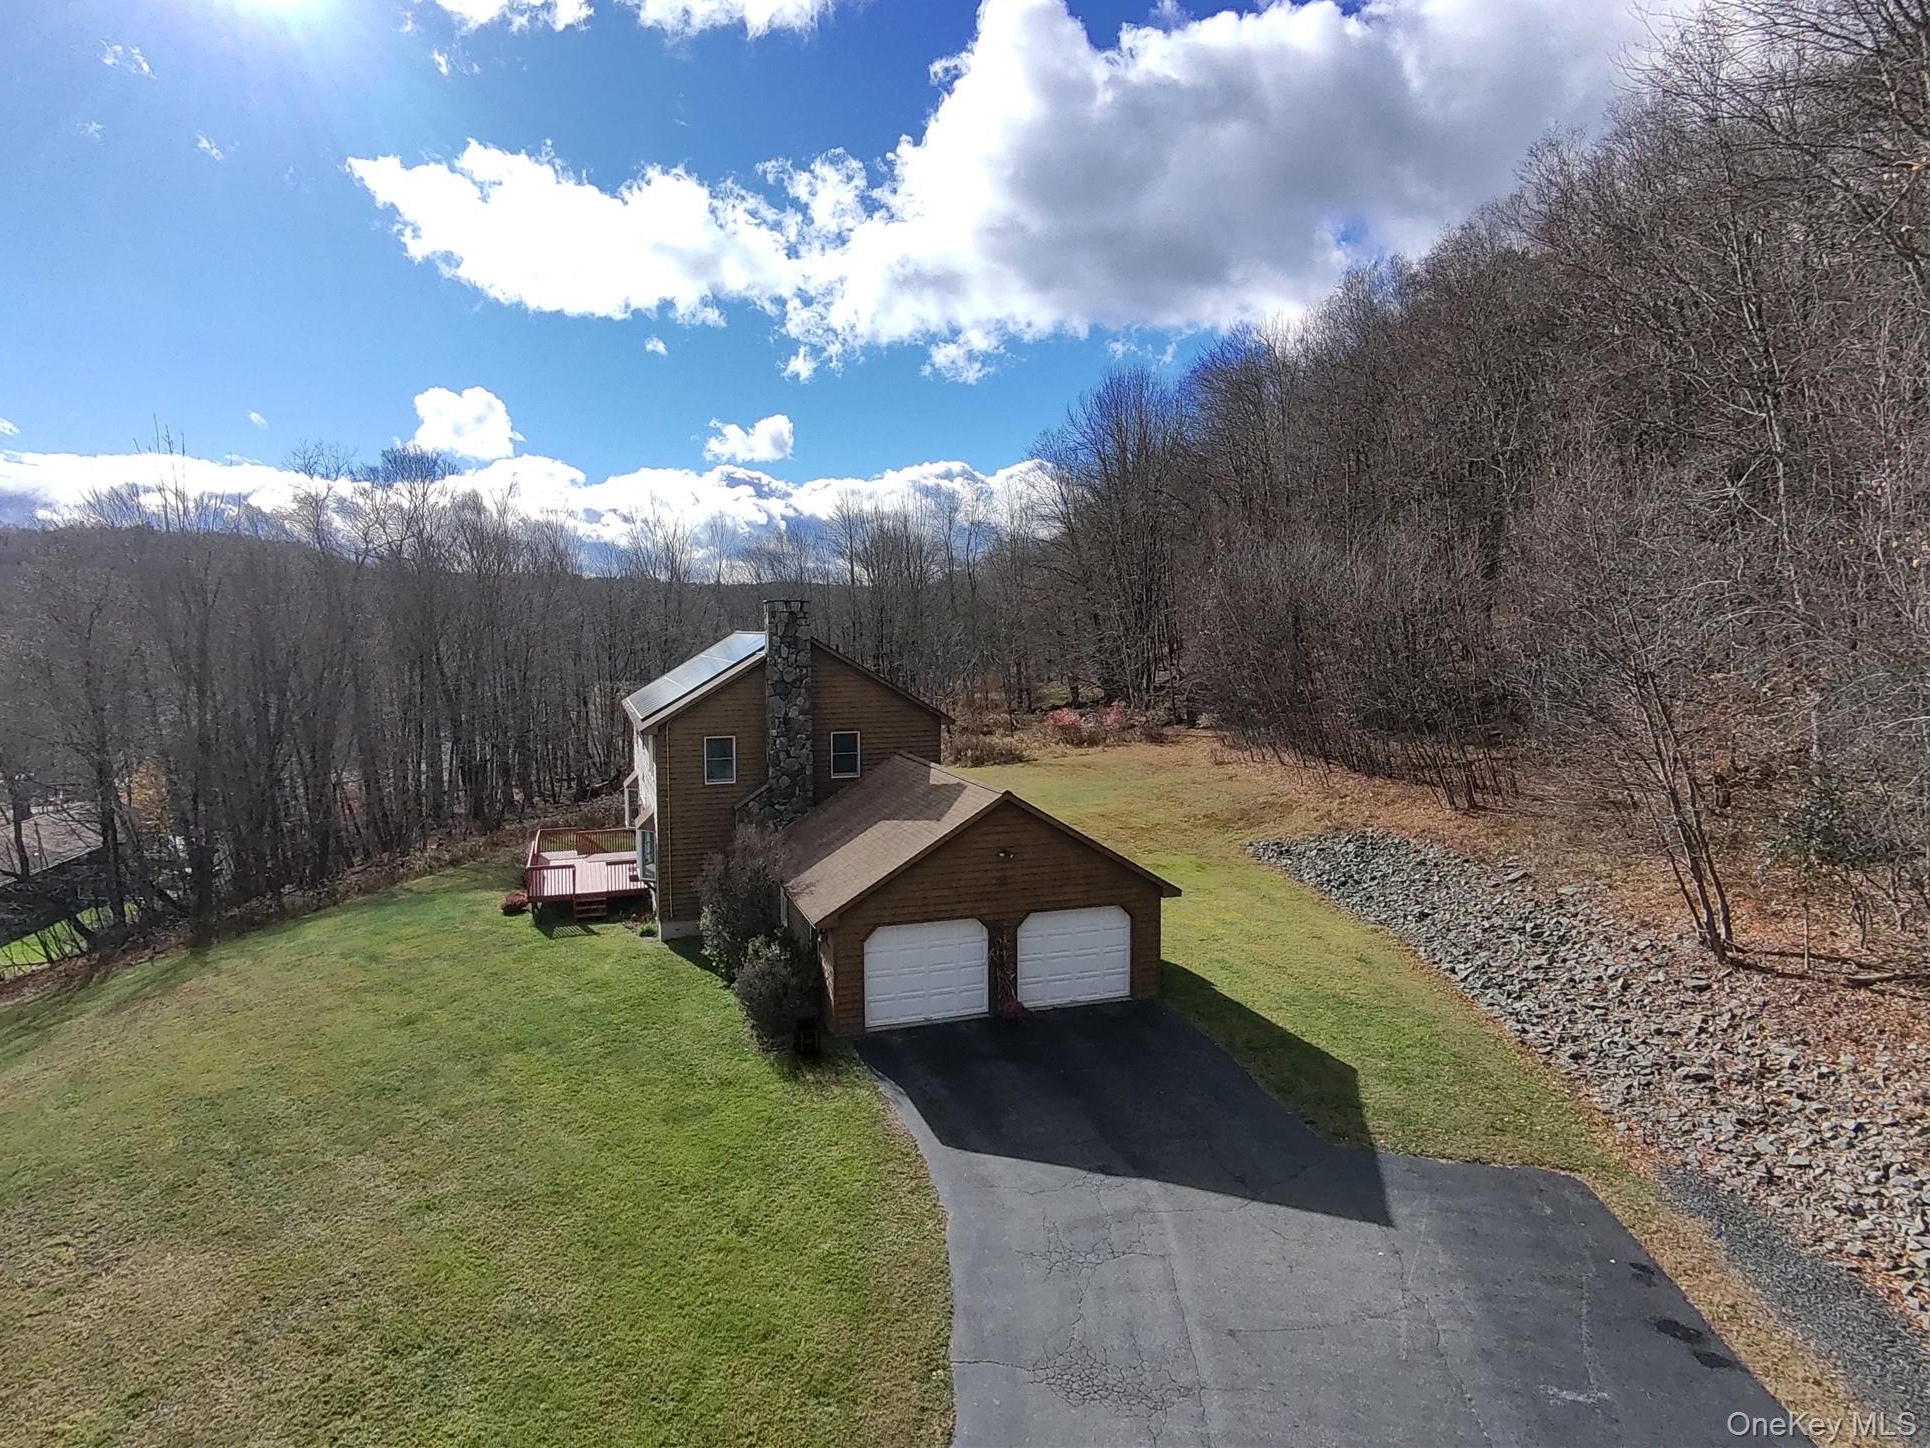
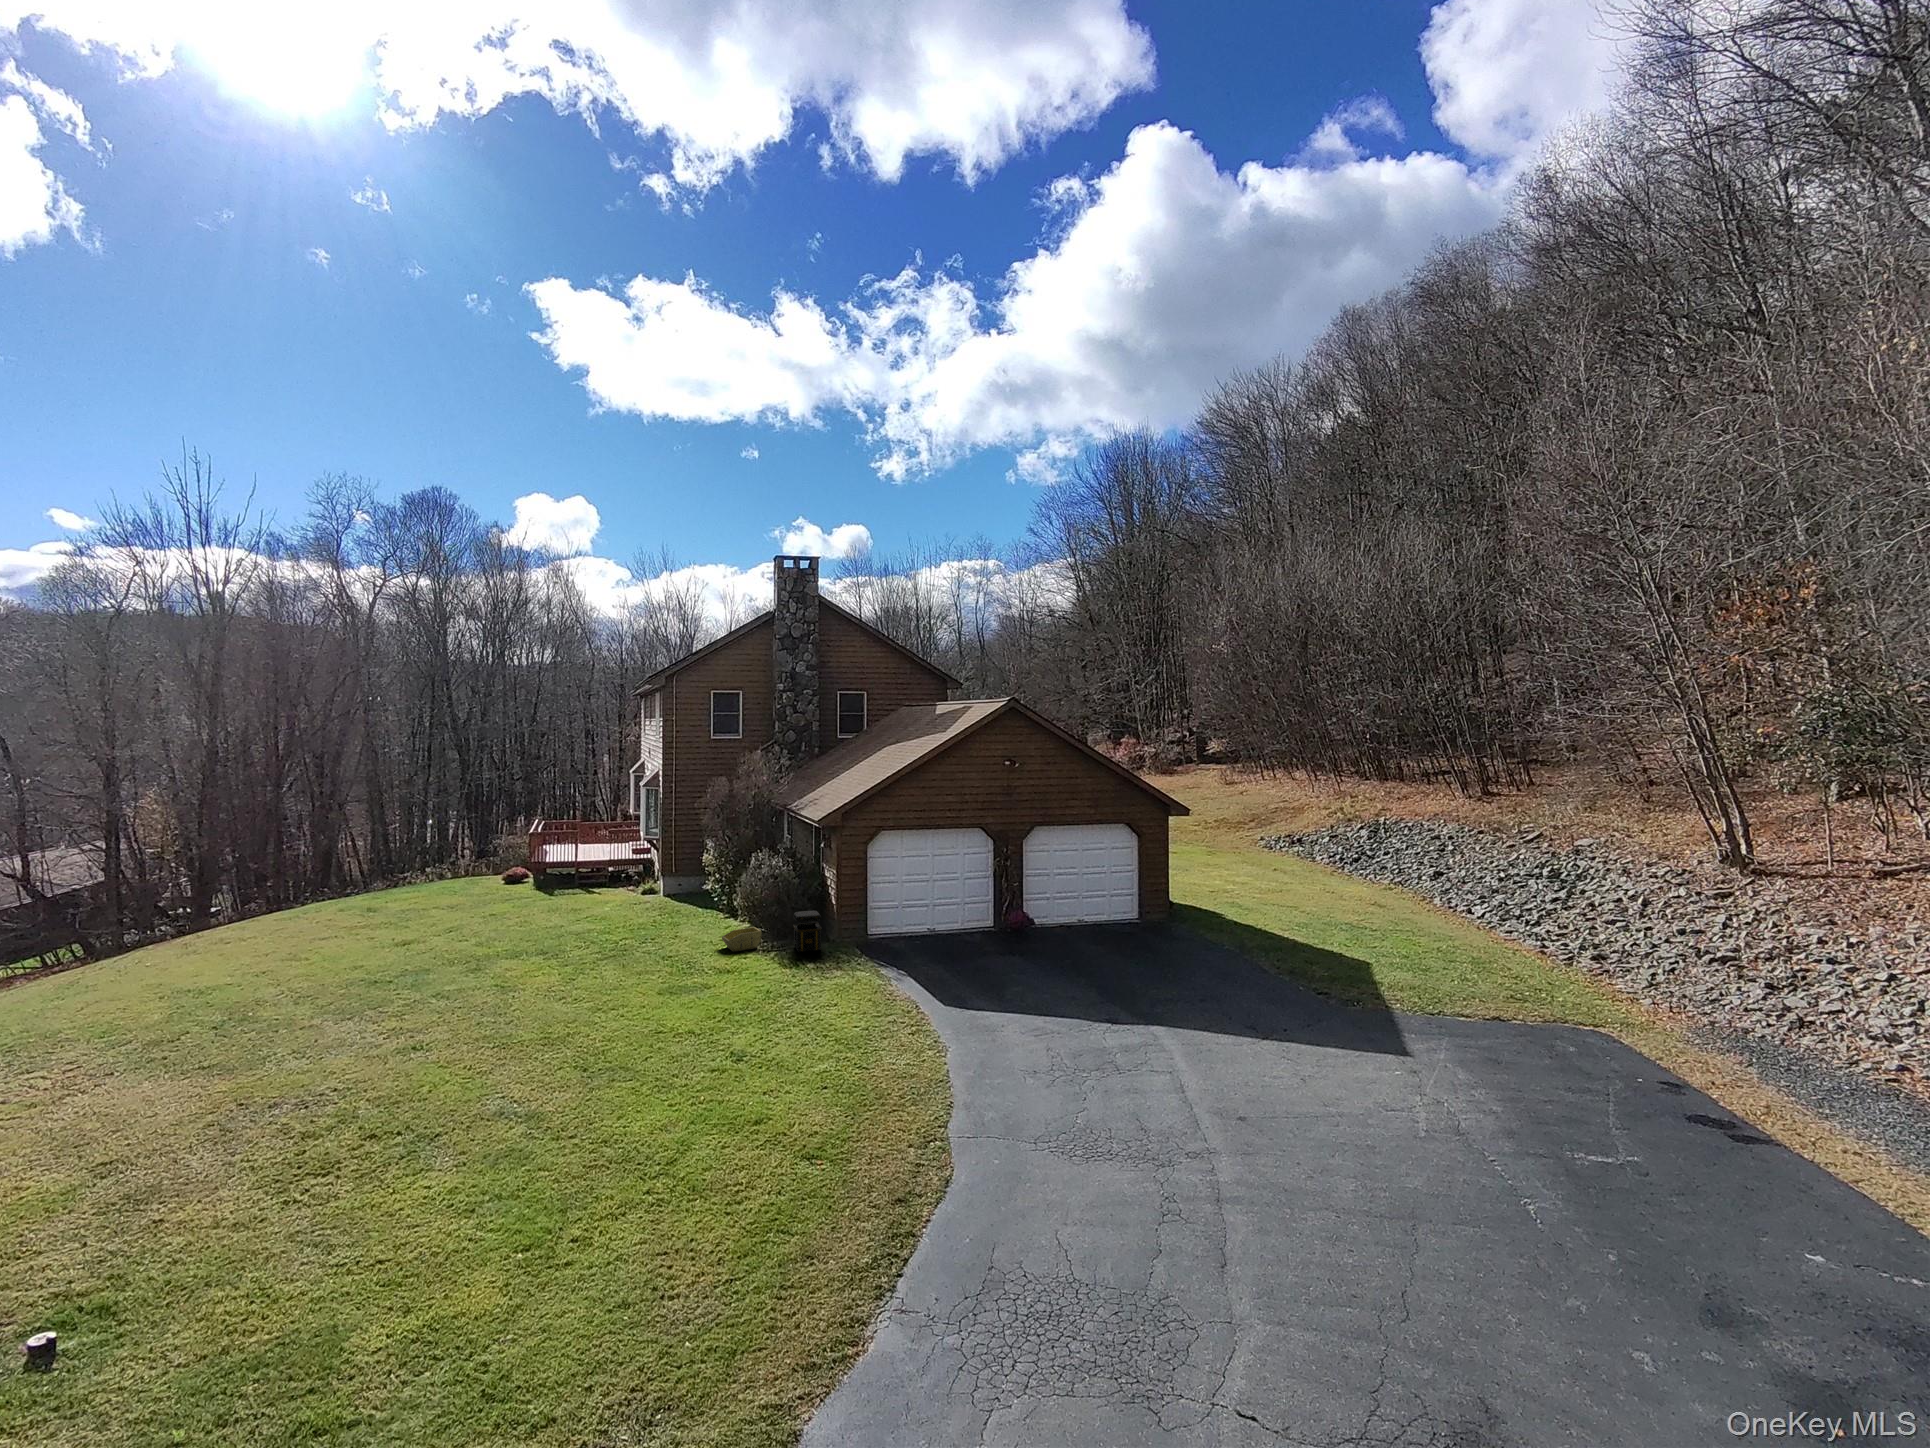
storage bin: none [721,1021,761,1052] -> present [722,927,762,952]

